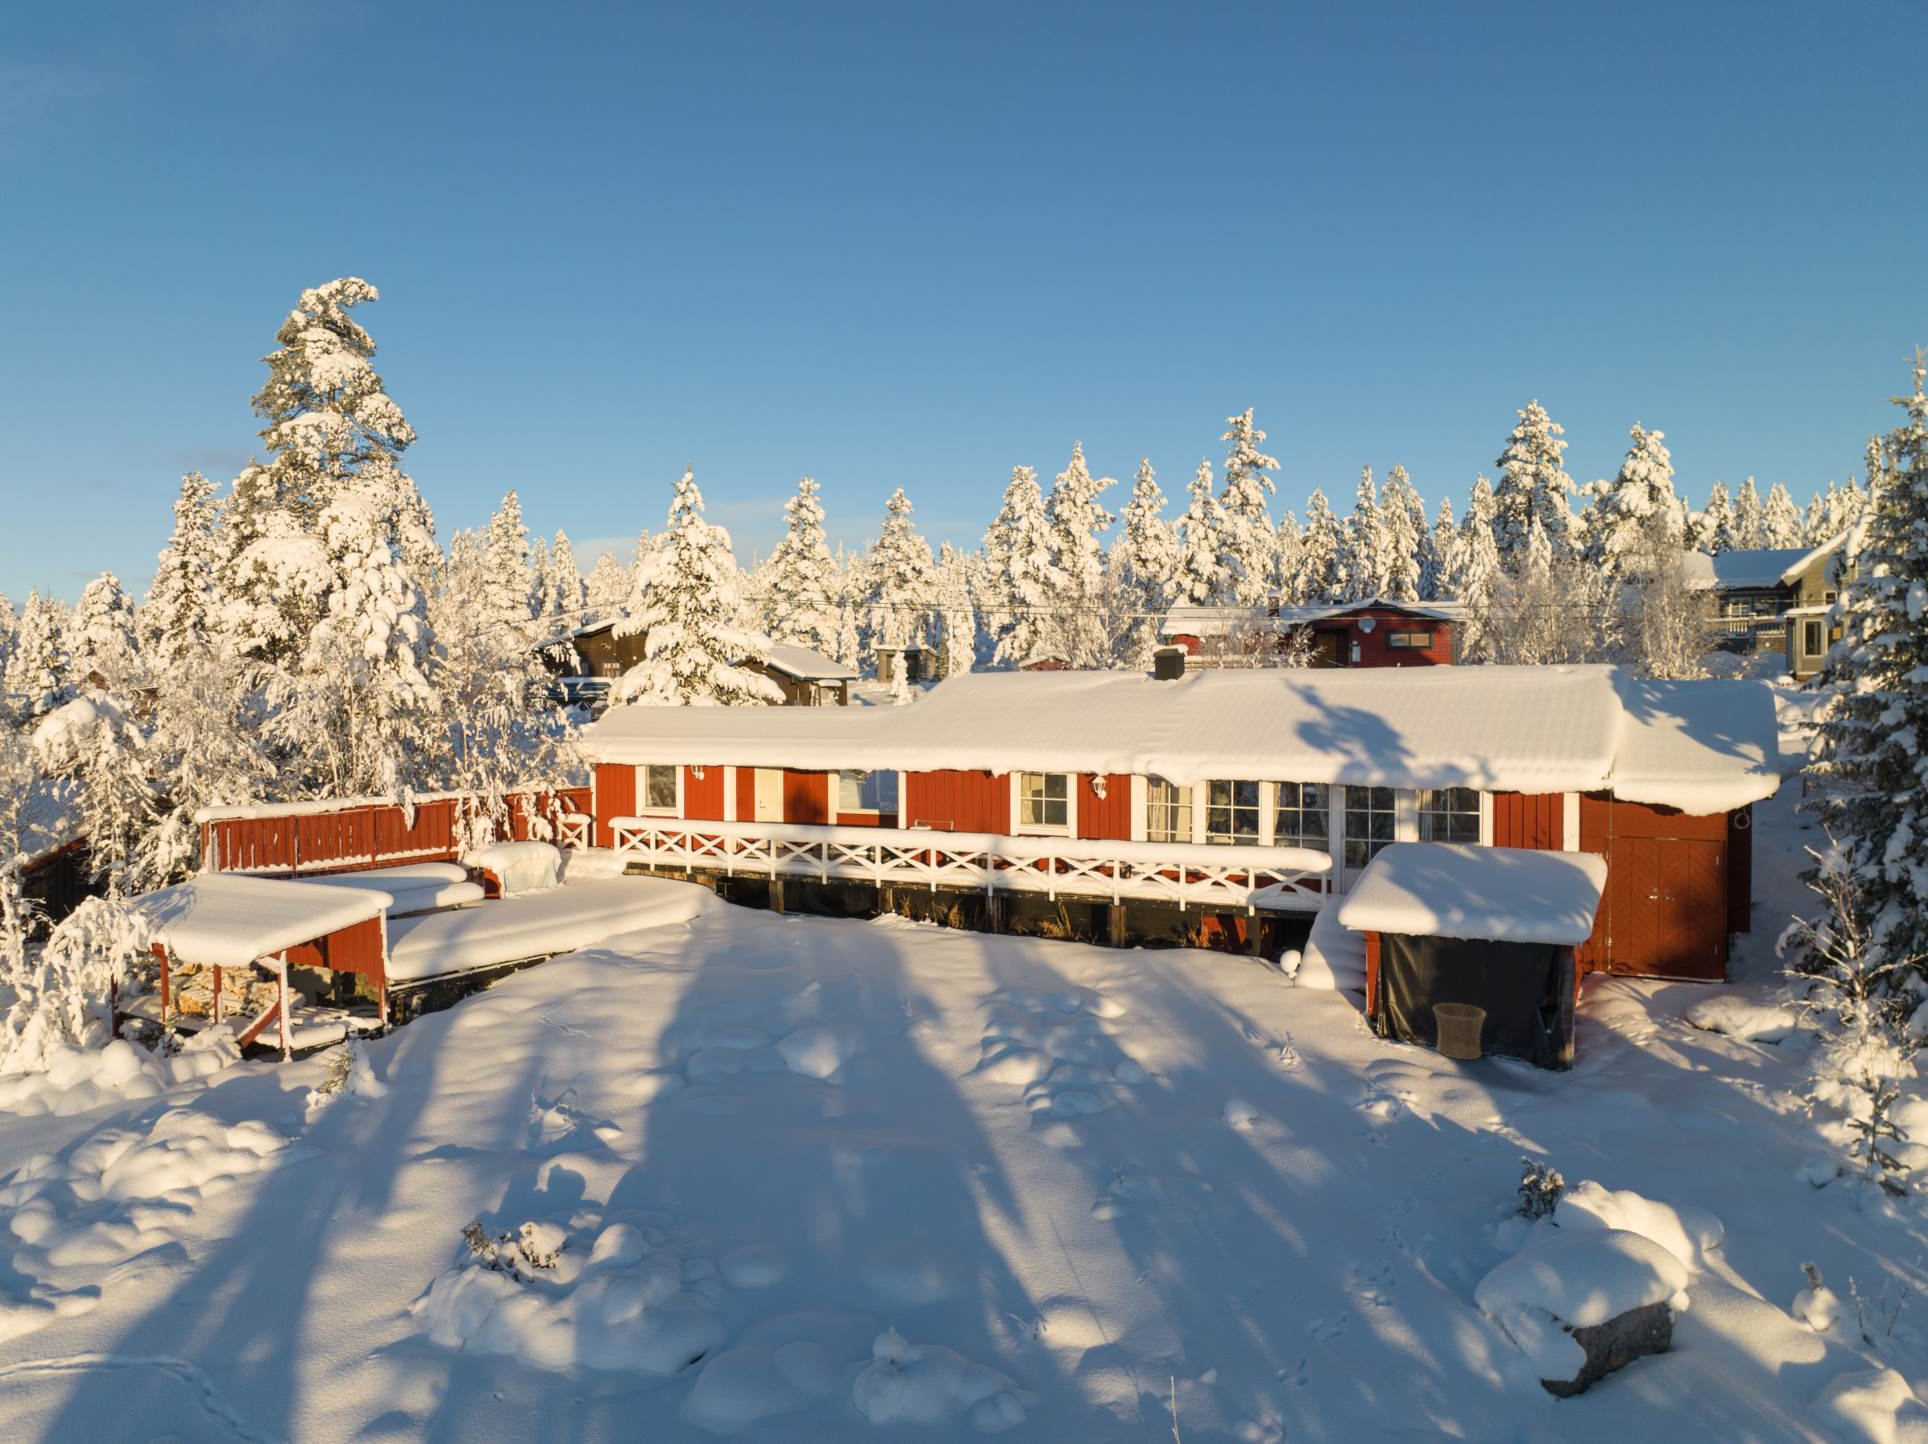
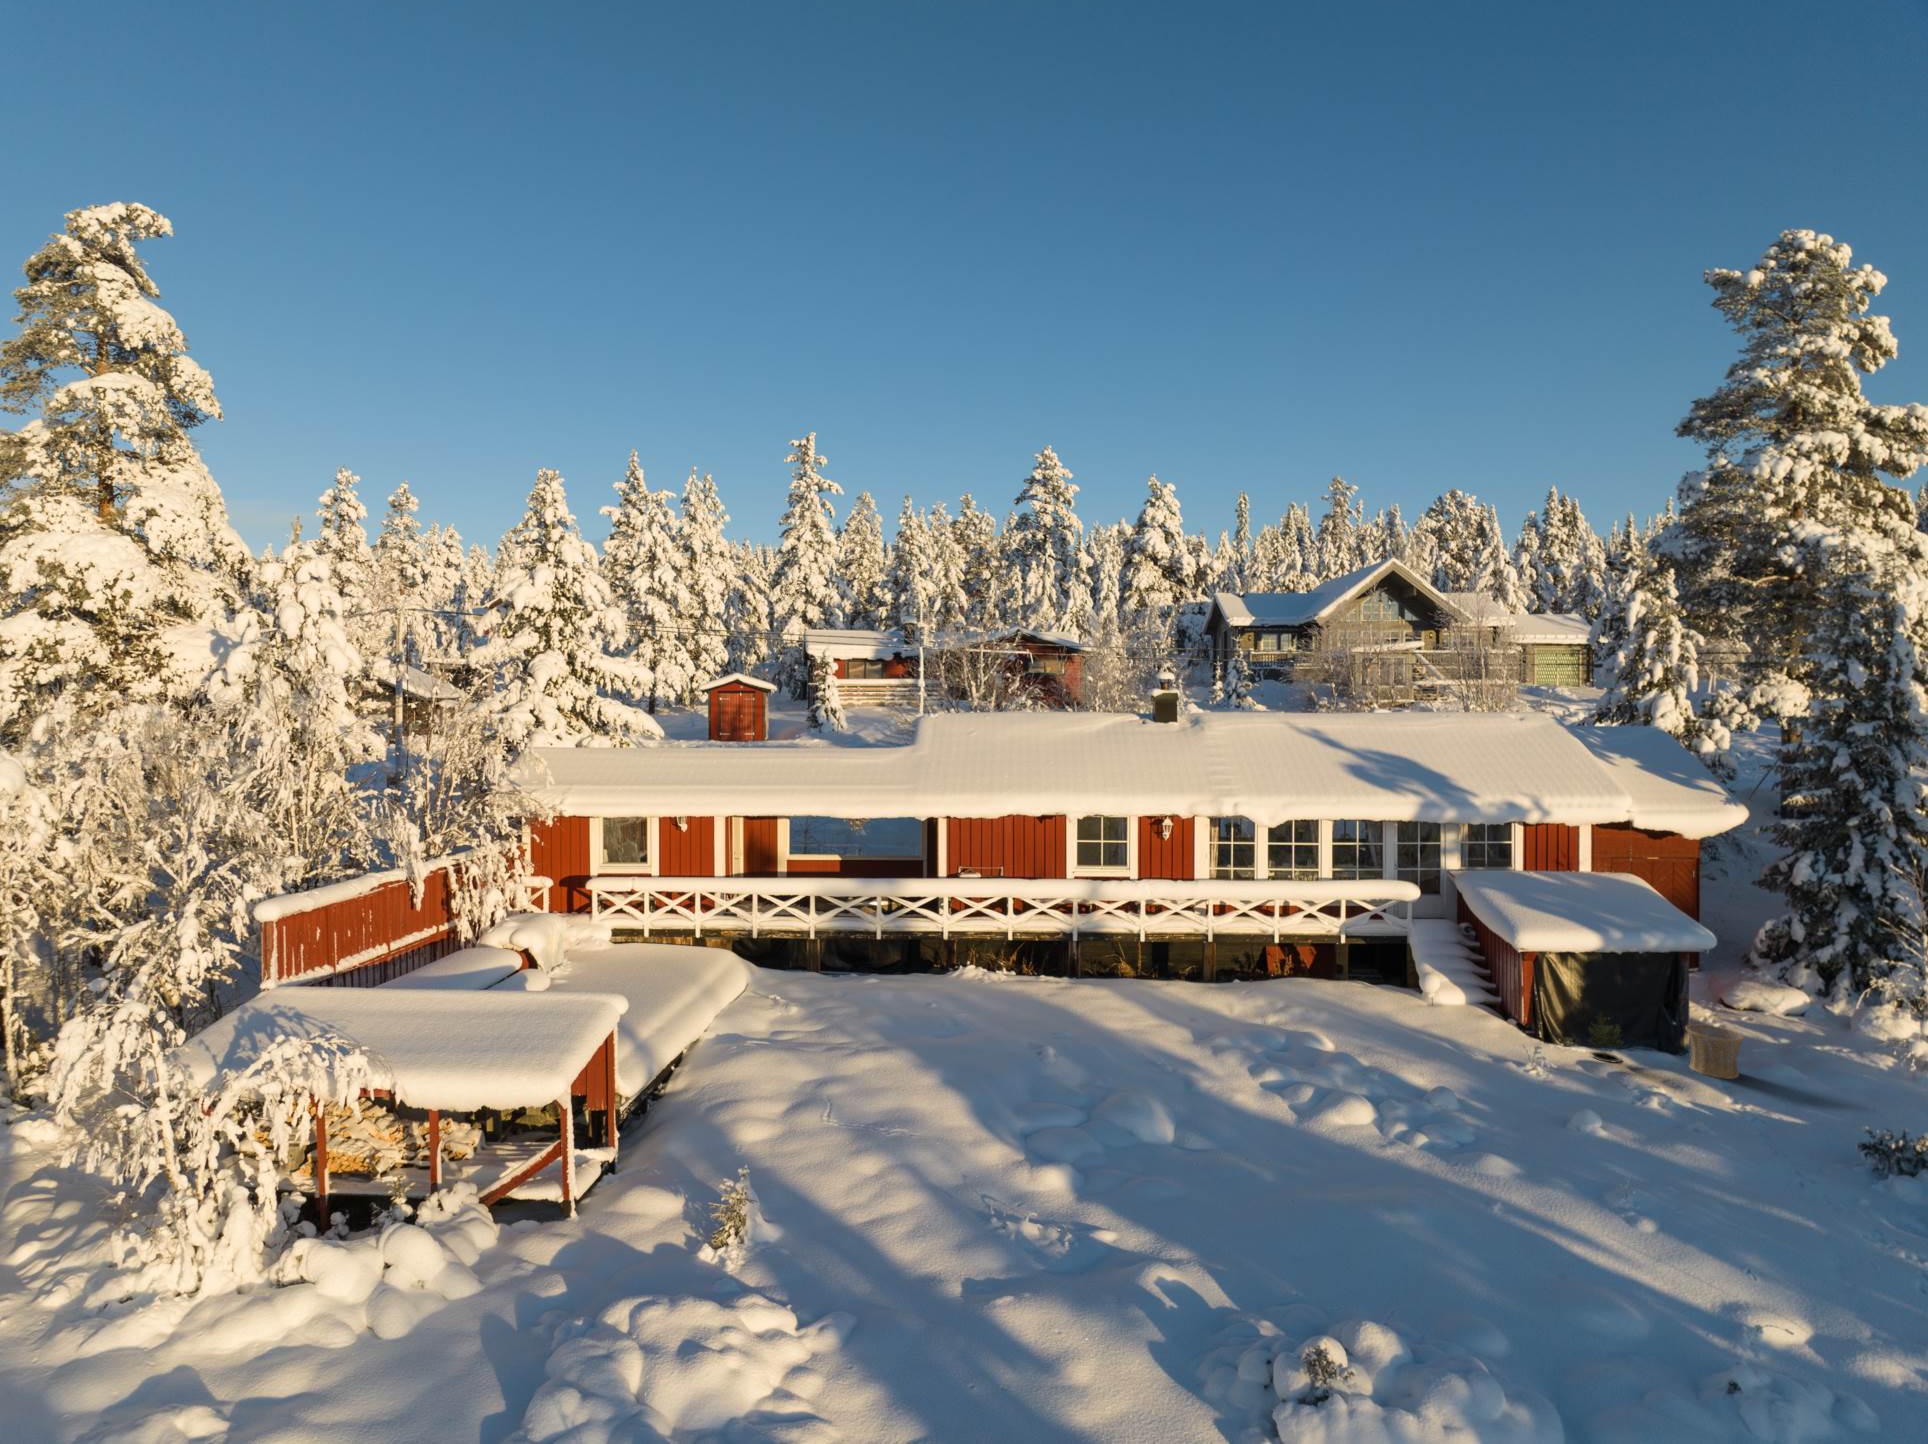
potted tree: none [1341,981,1377,1034] -> present [1589,1016,1622,1062]

